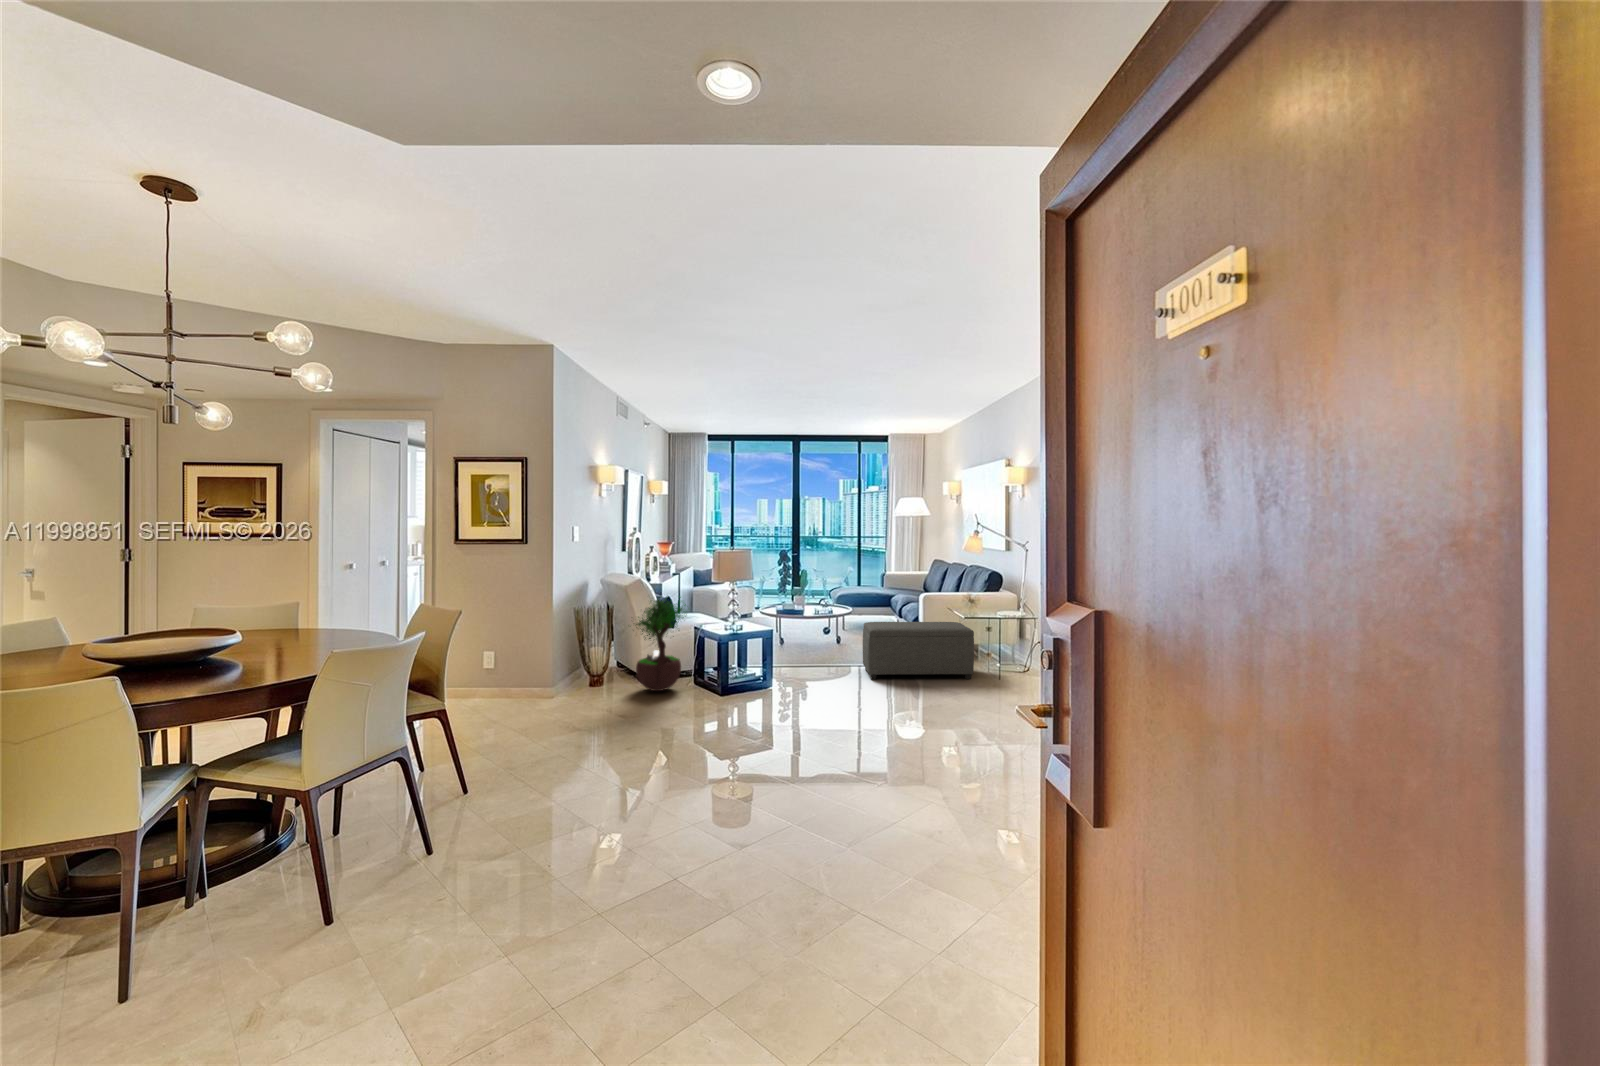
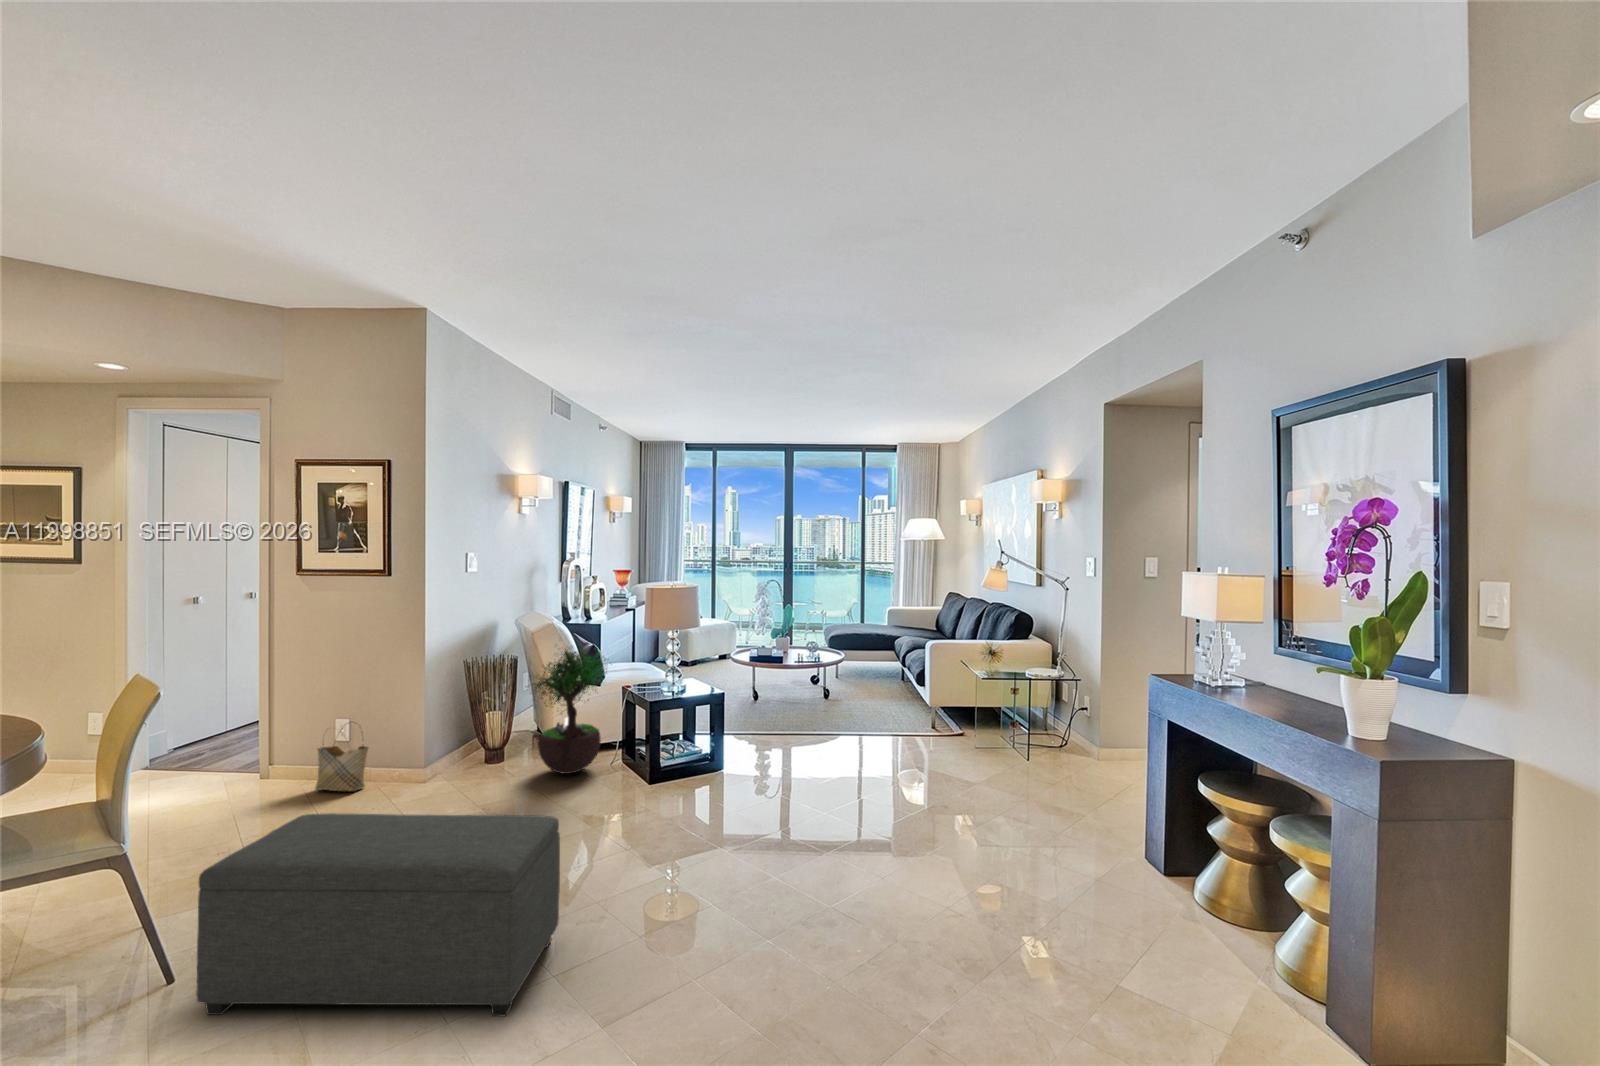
ottoman: present [863,622,974,679] -> present [196,813,560,1016]
woven basket: none [476,653,514,703] -> present [315,724,368,791]

